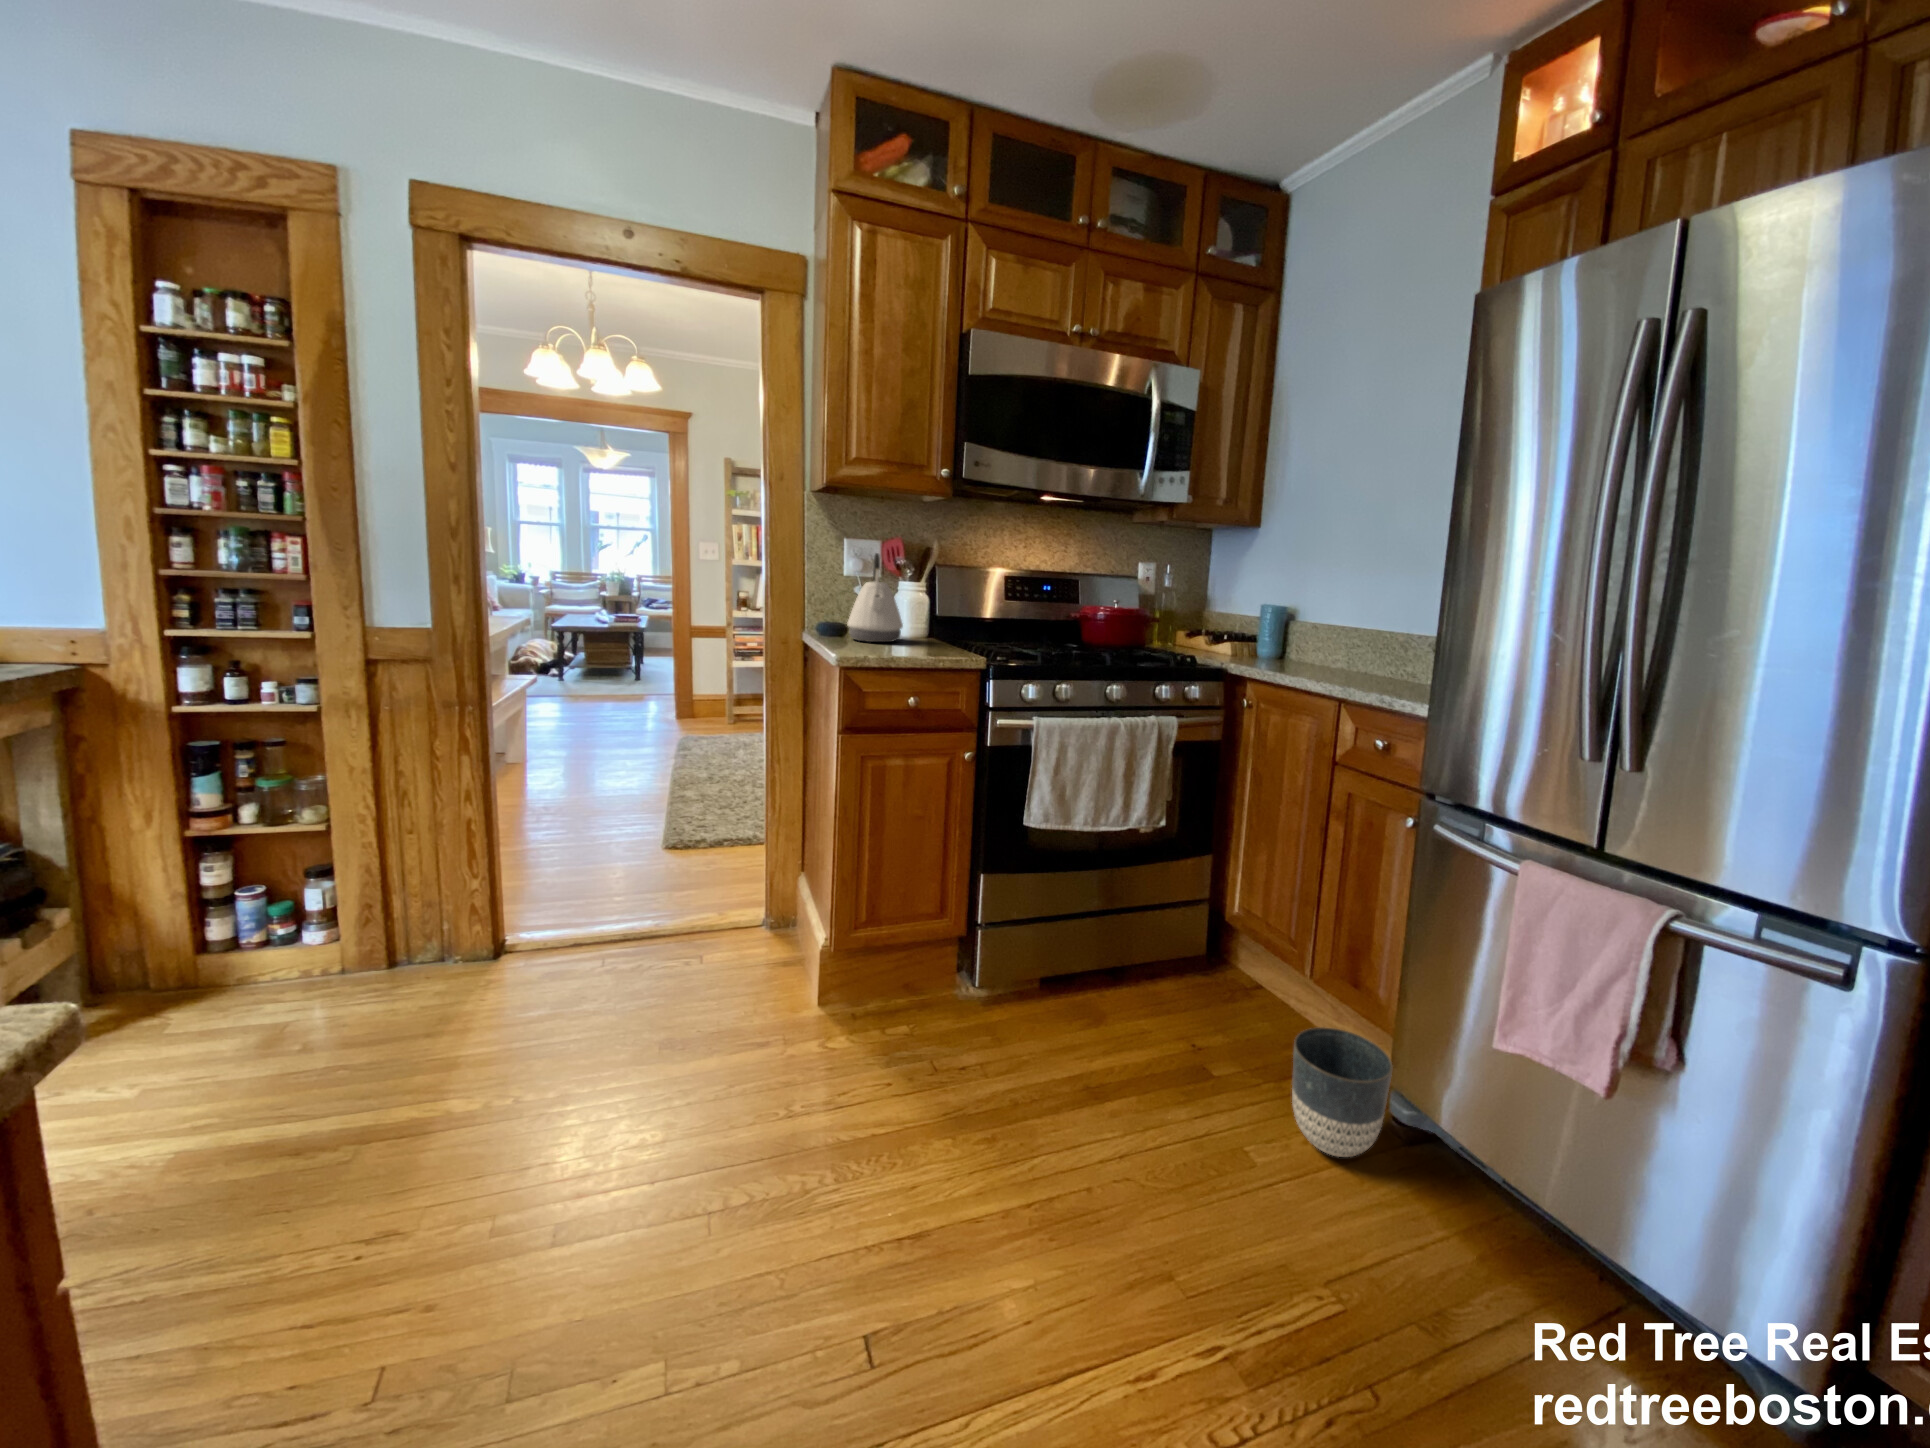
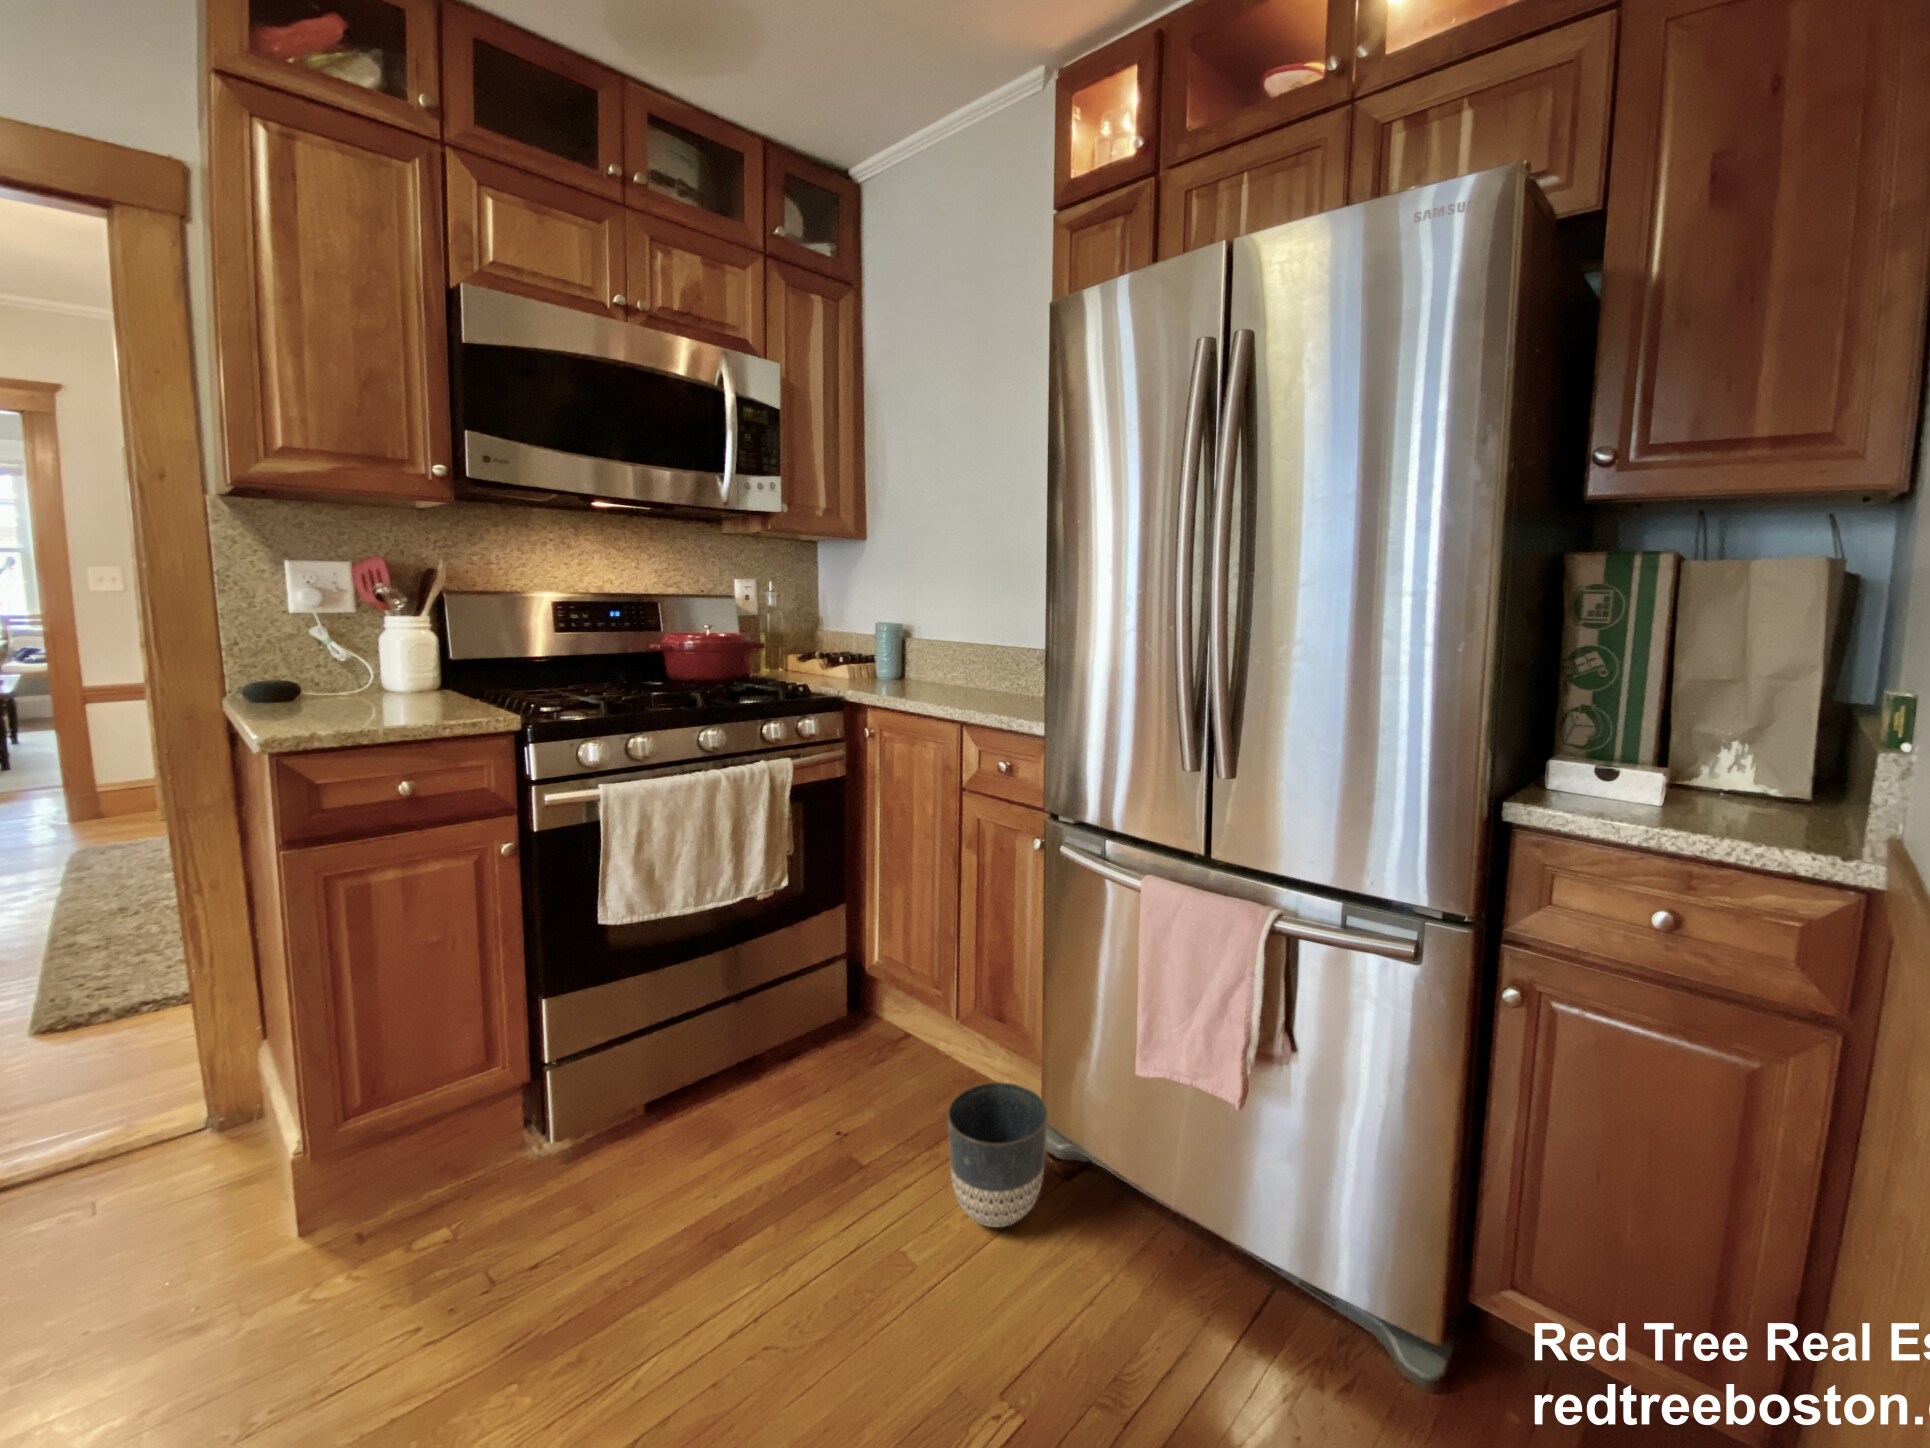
kettle: present [847,553,903,642] -> none [290,581,390,708]

